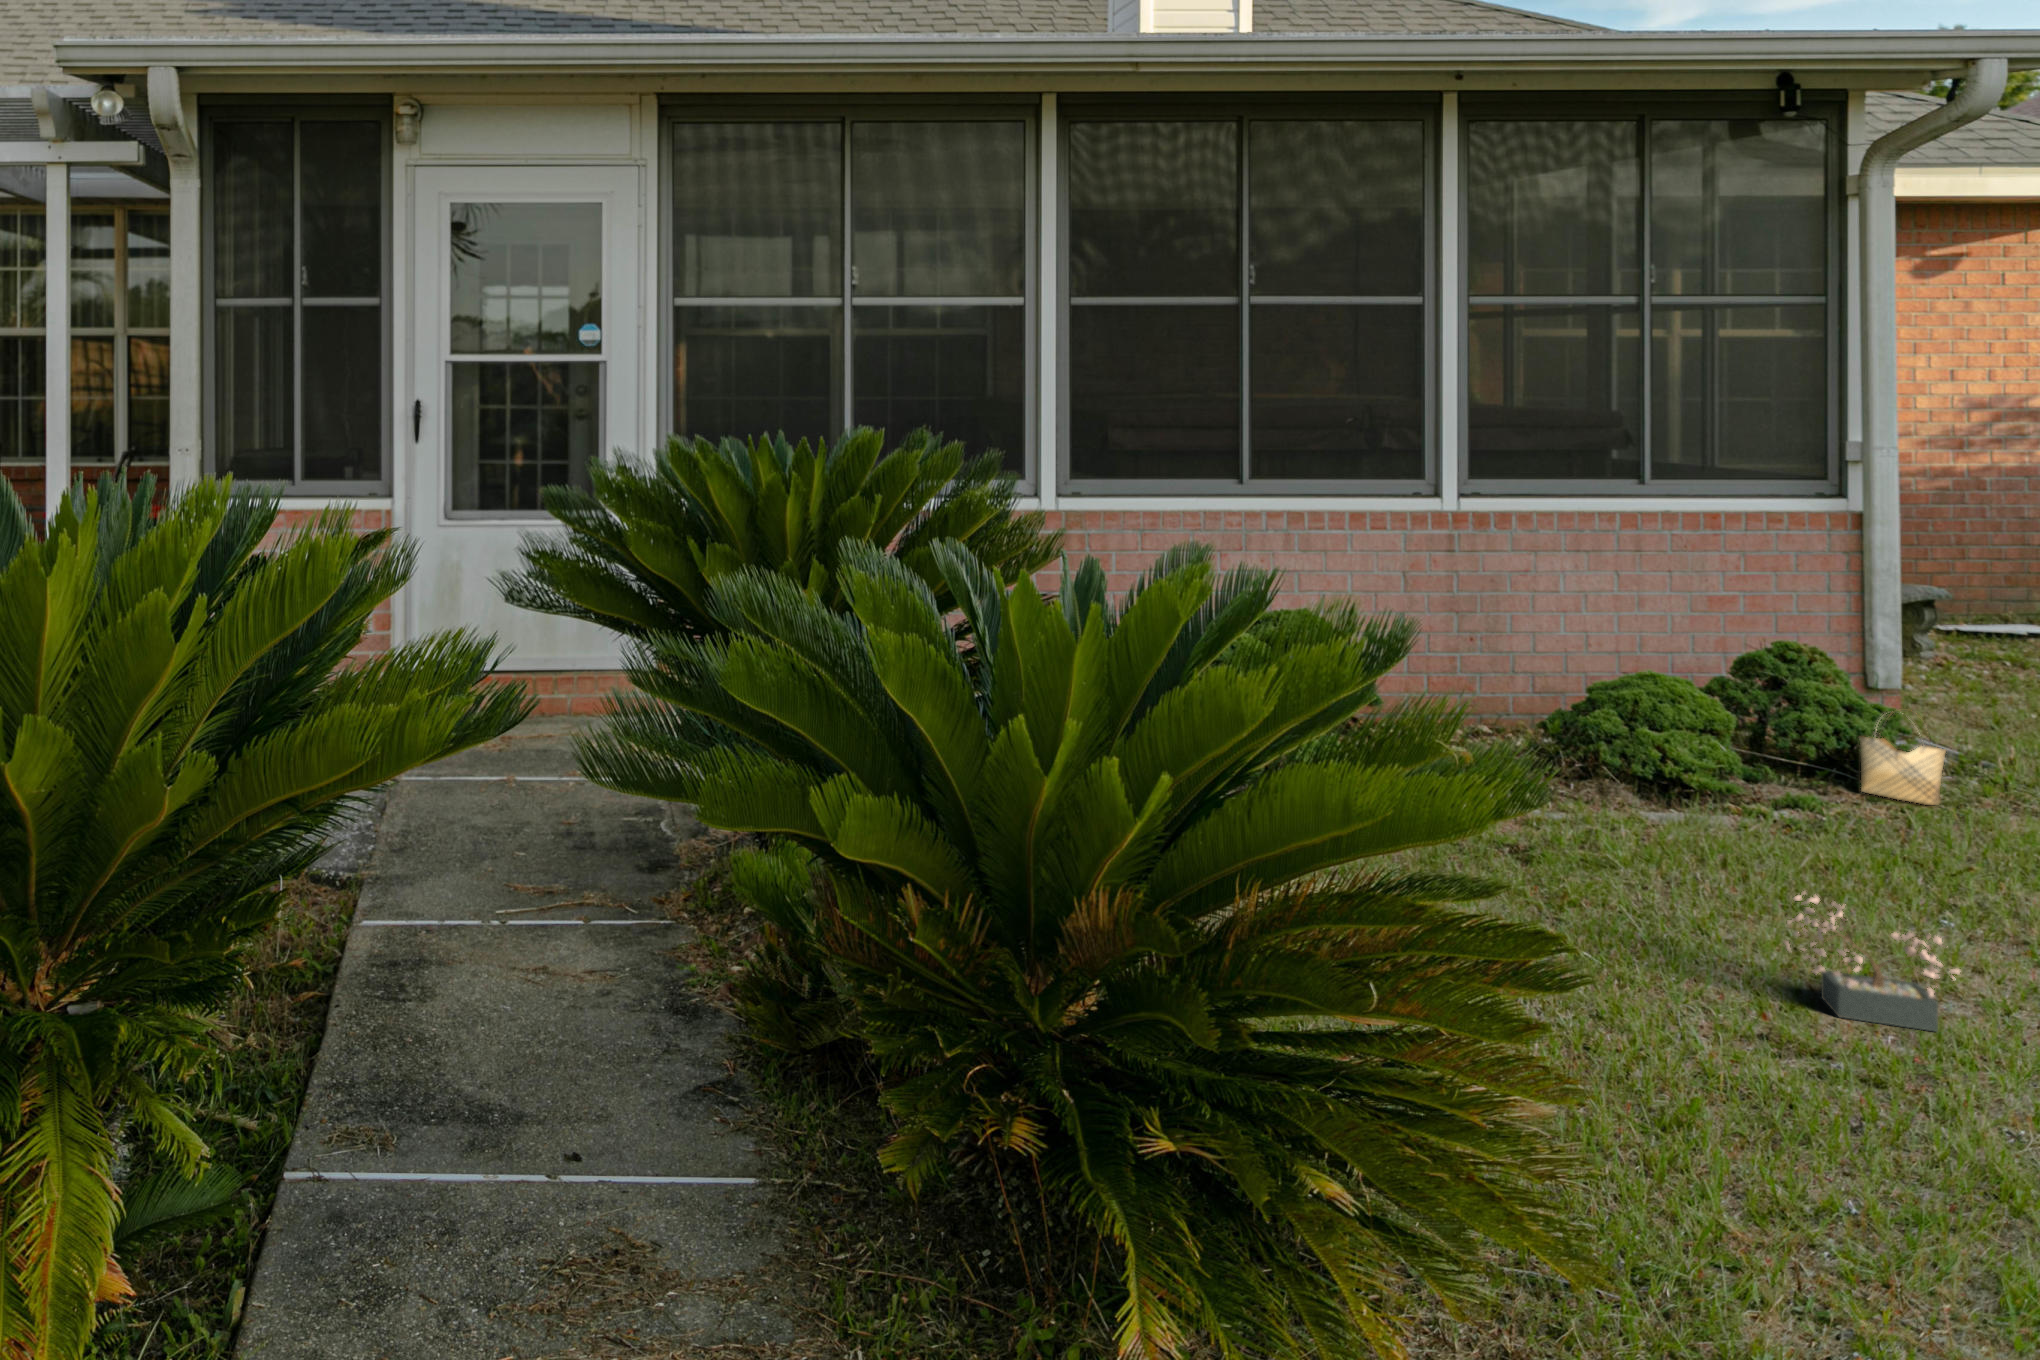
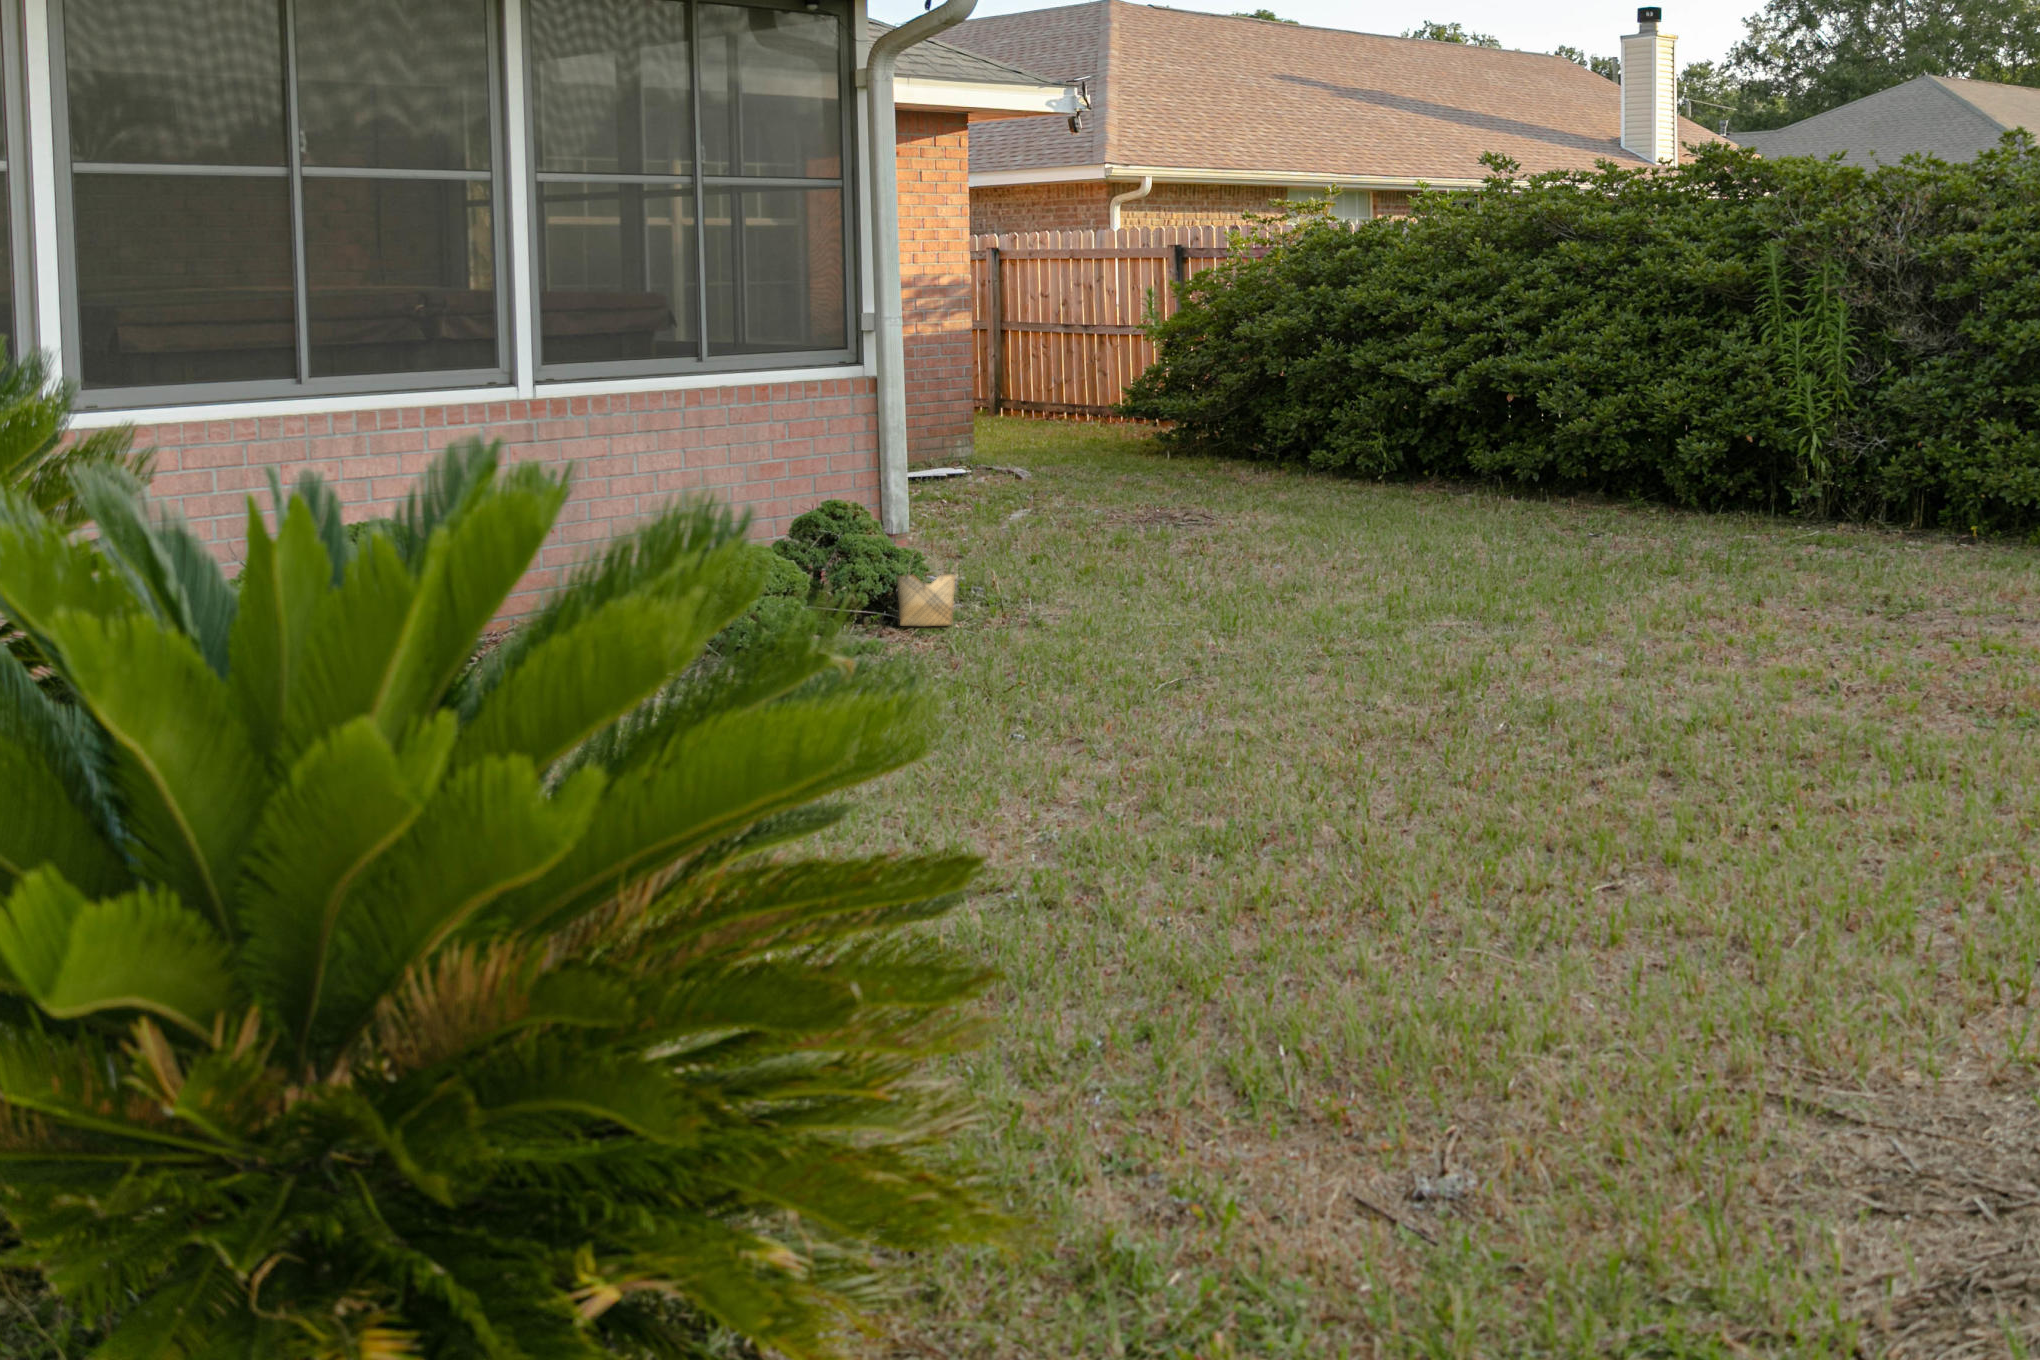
decorative plant: present [1784,892,1960,1032] -> none [924,717,1044,825]

